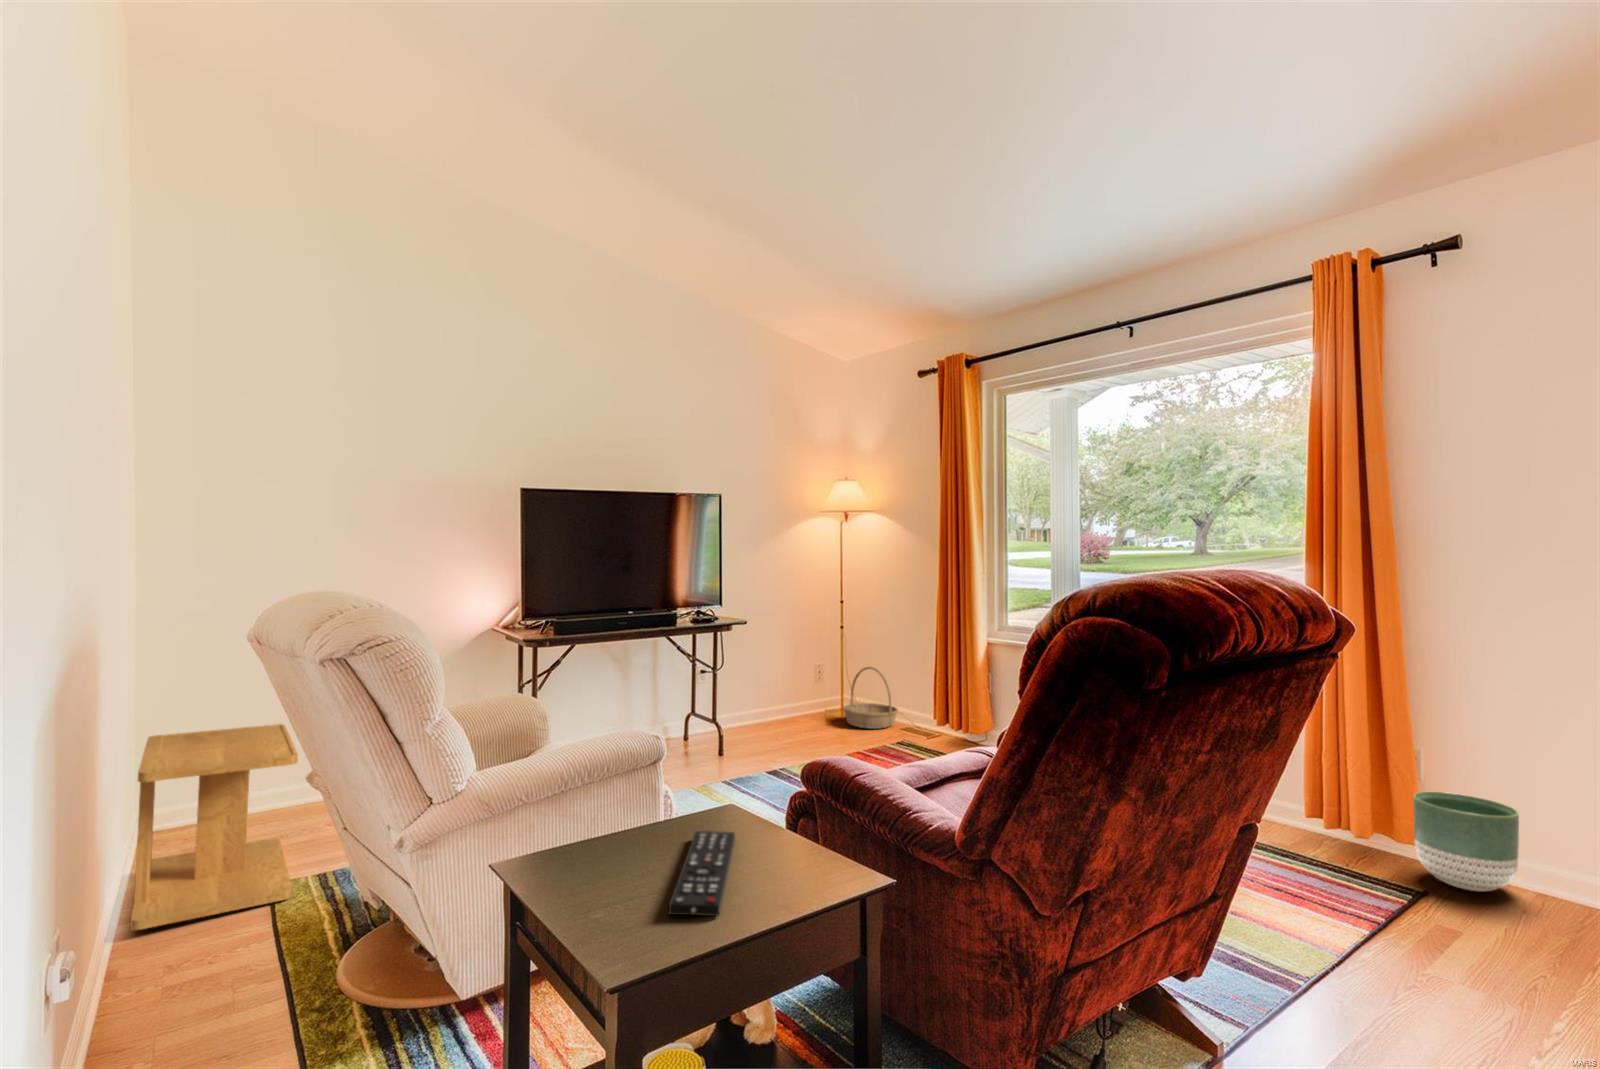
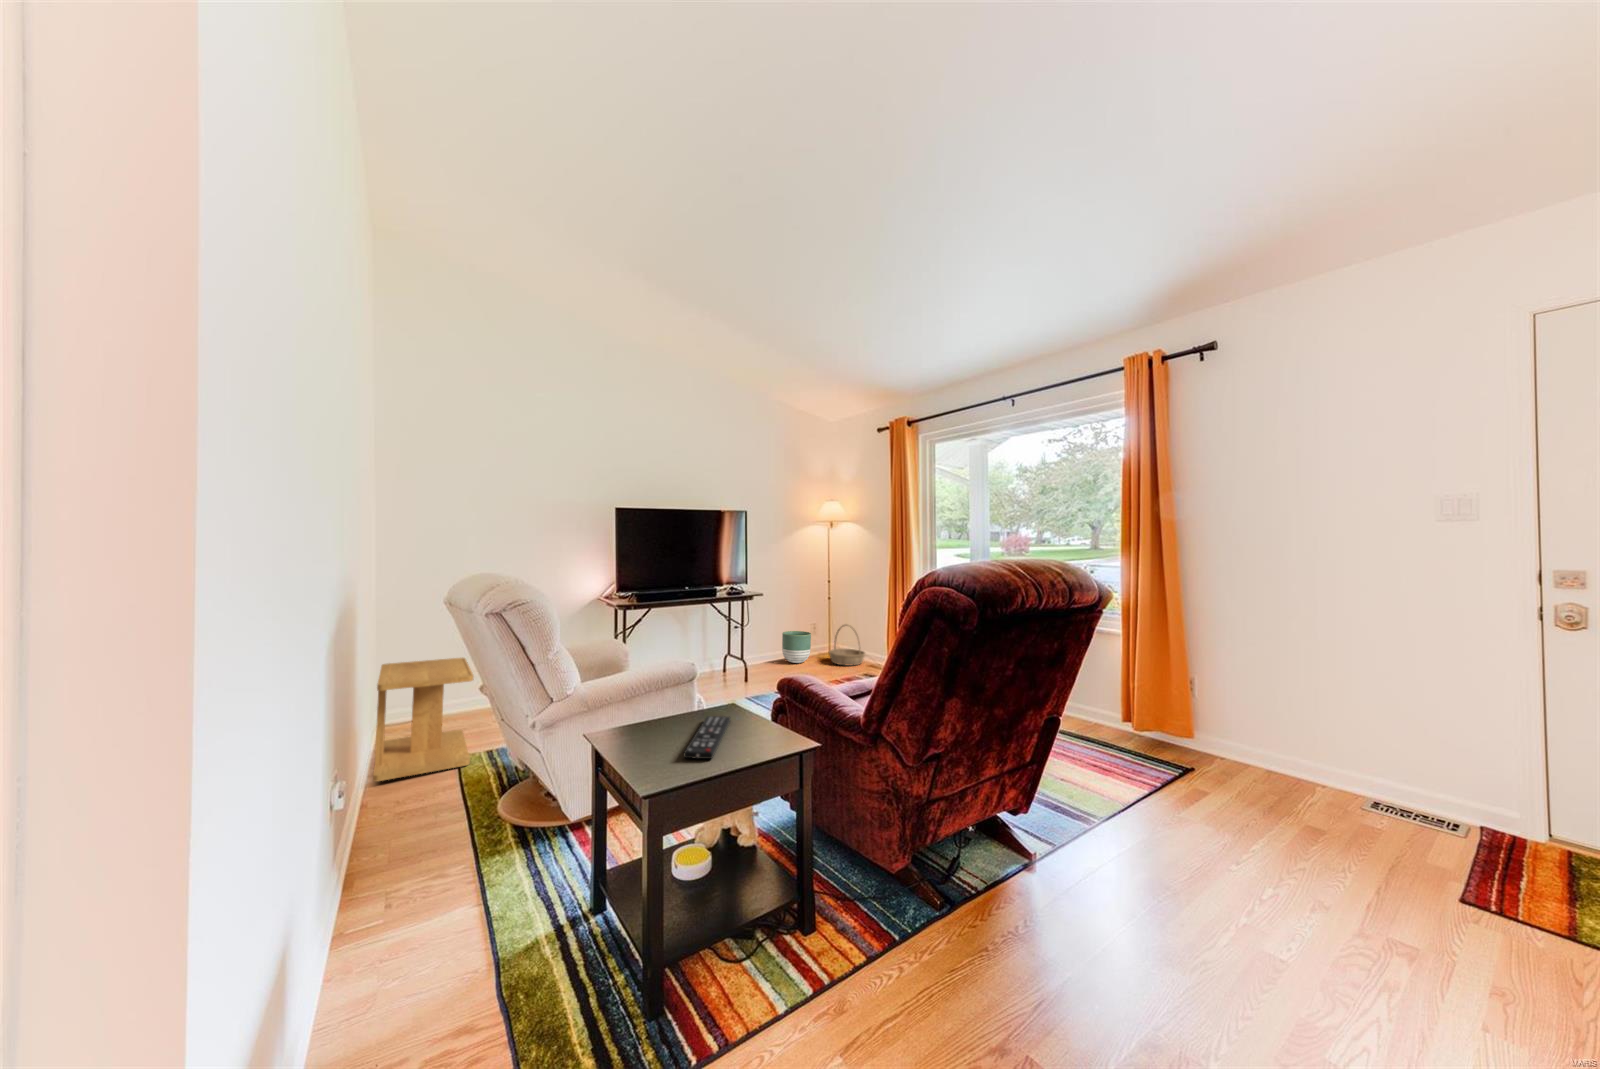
planter: present [1413,792,1519,892] -> present [782,631,811,663]

